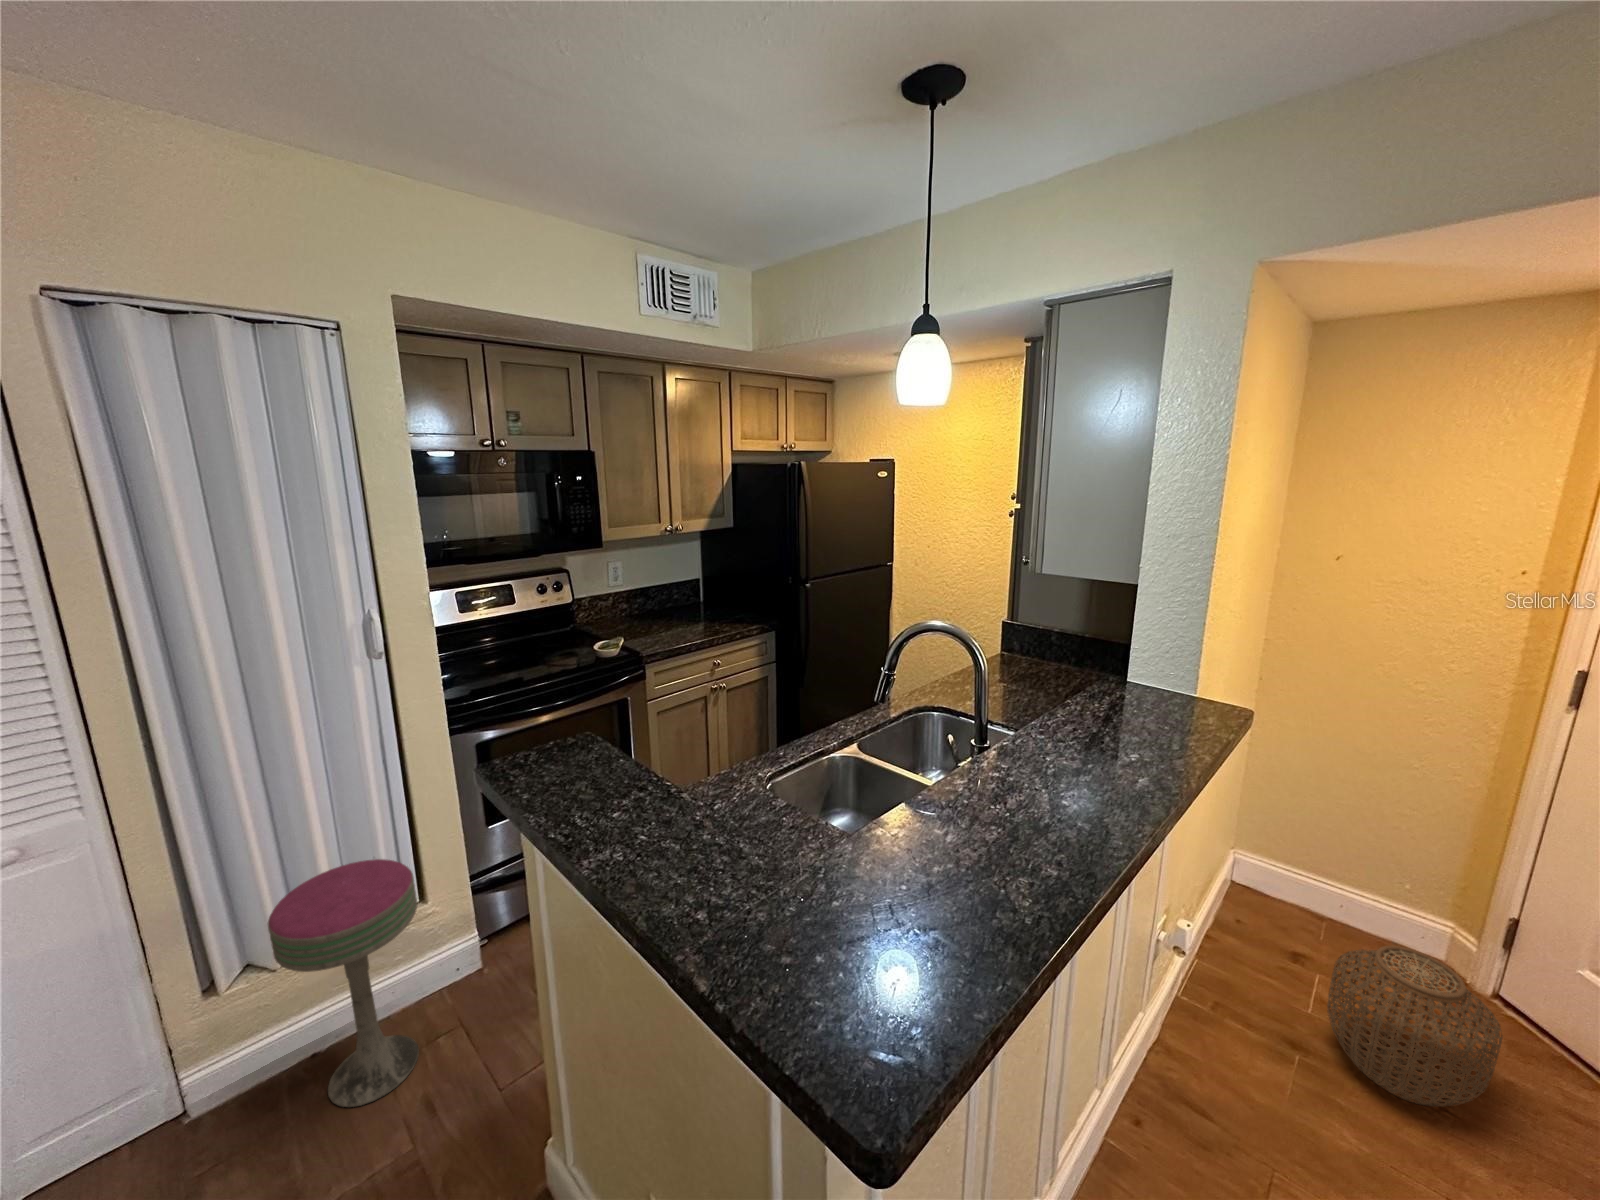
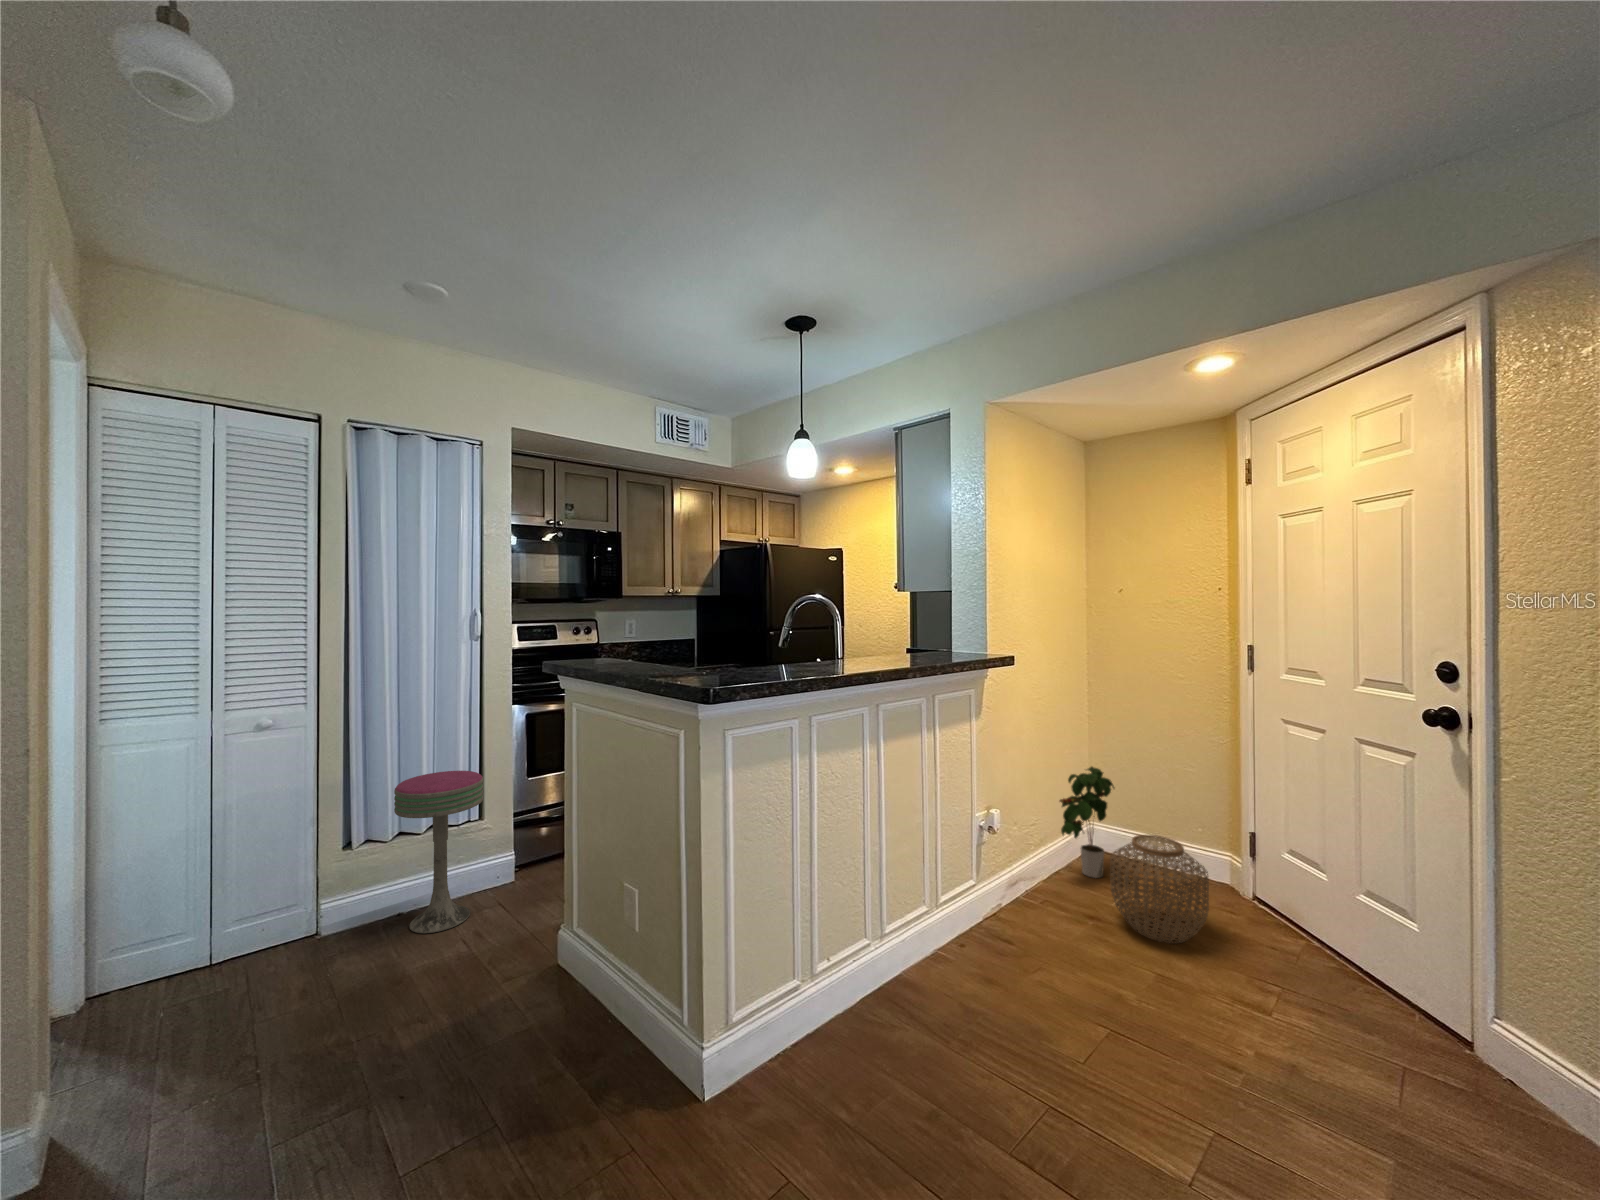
potted plant: none [1230,799,1295,949] -> present [1060,767,1114,878]

